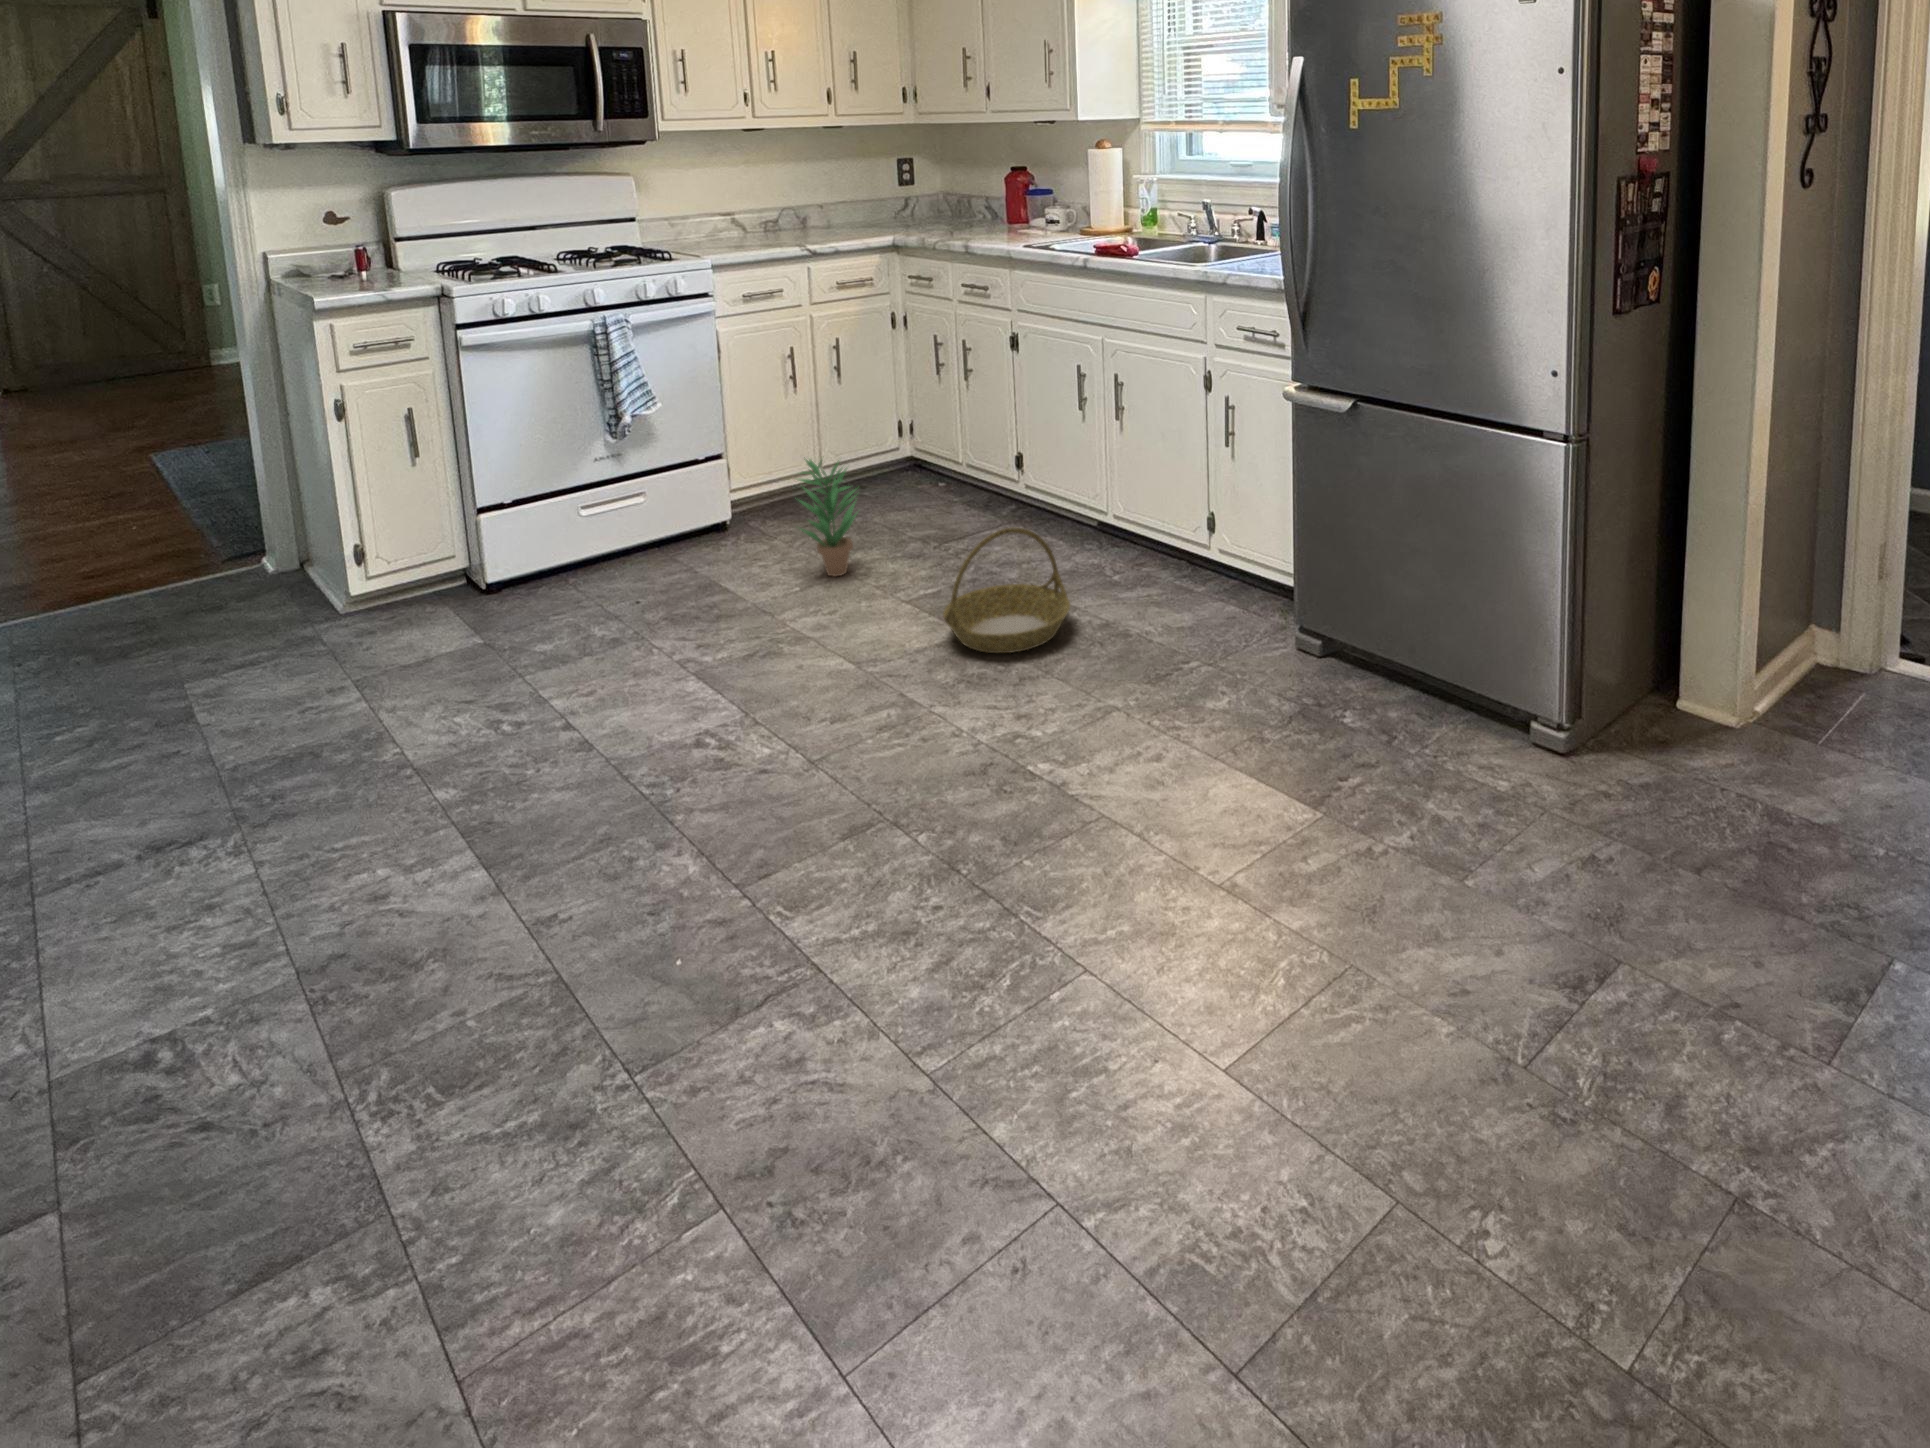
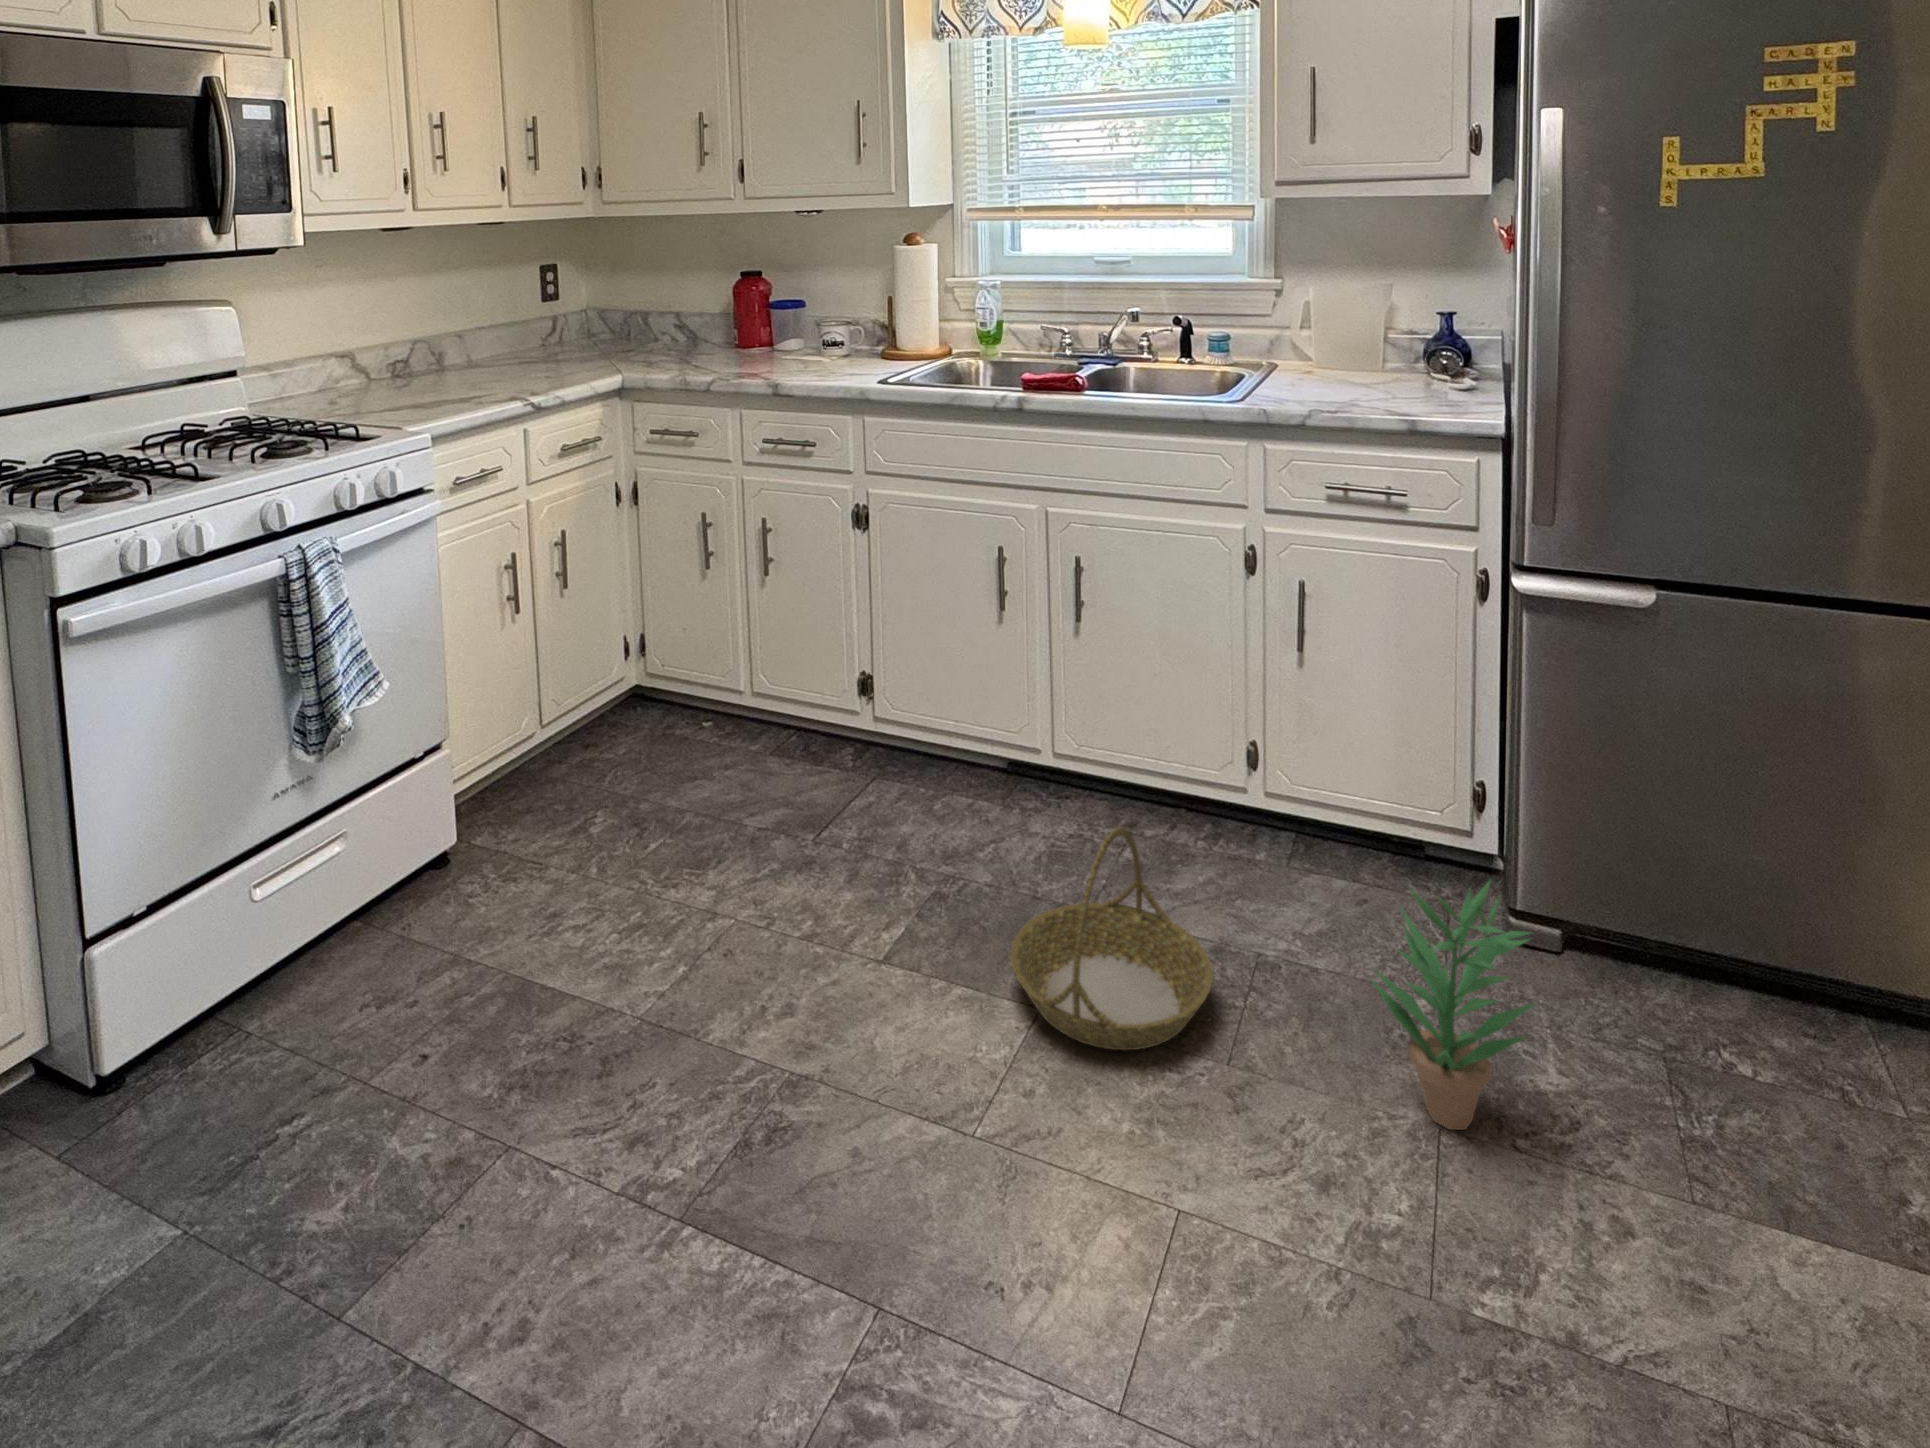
potted plant: present [799,460,857,577] -> present [1371,881,1534,1130]

